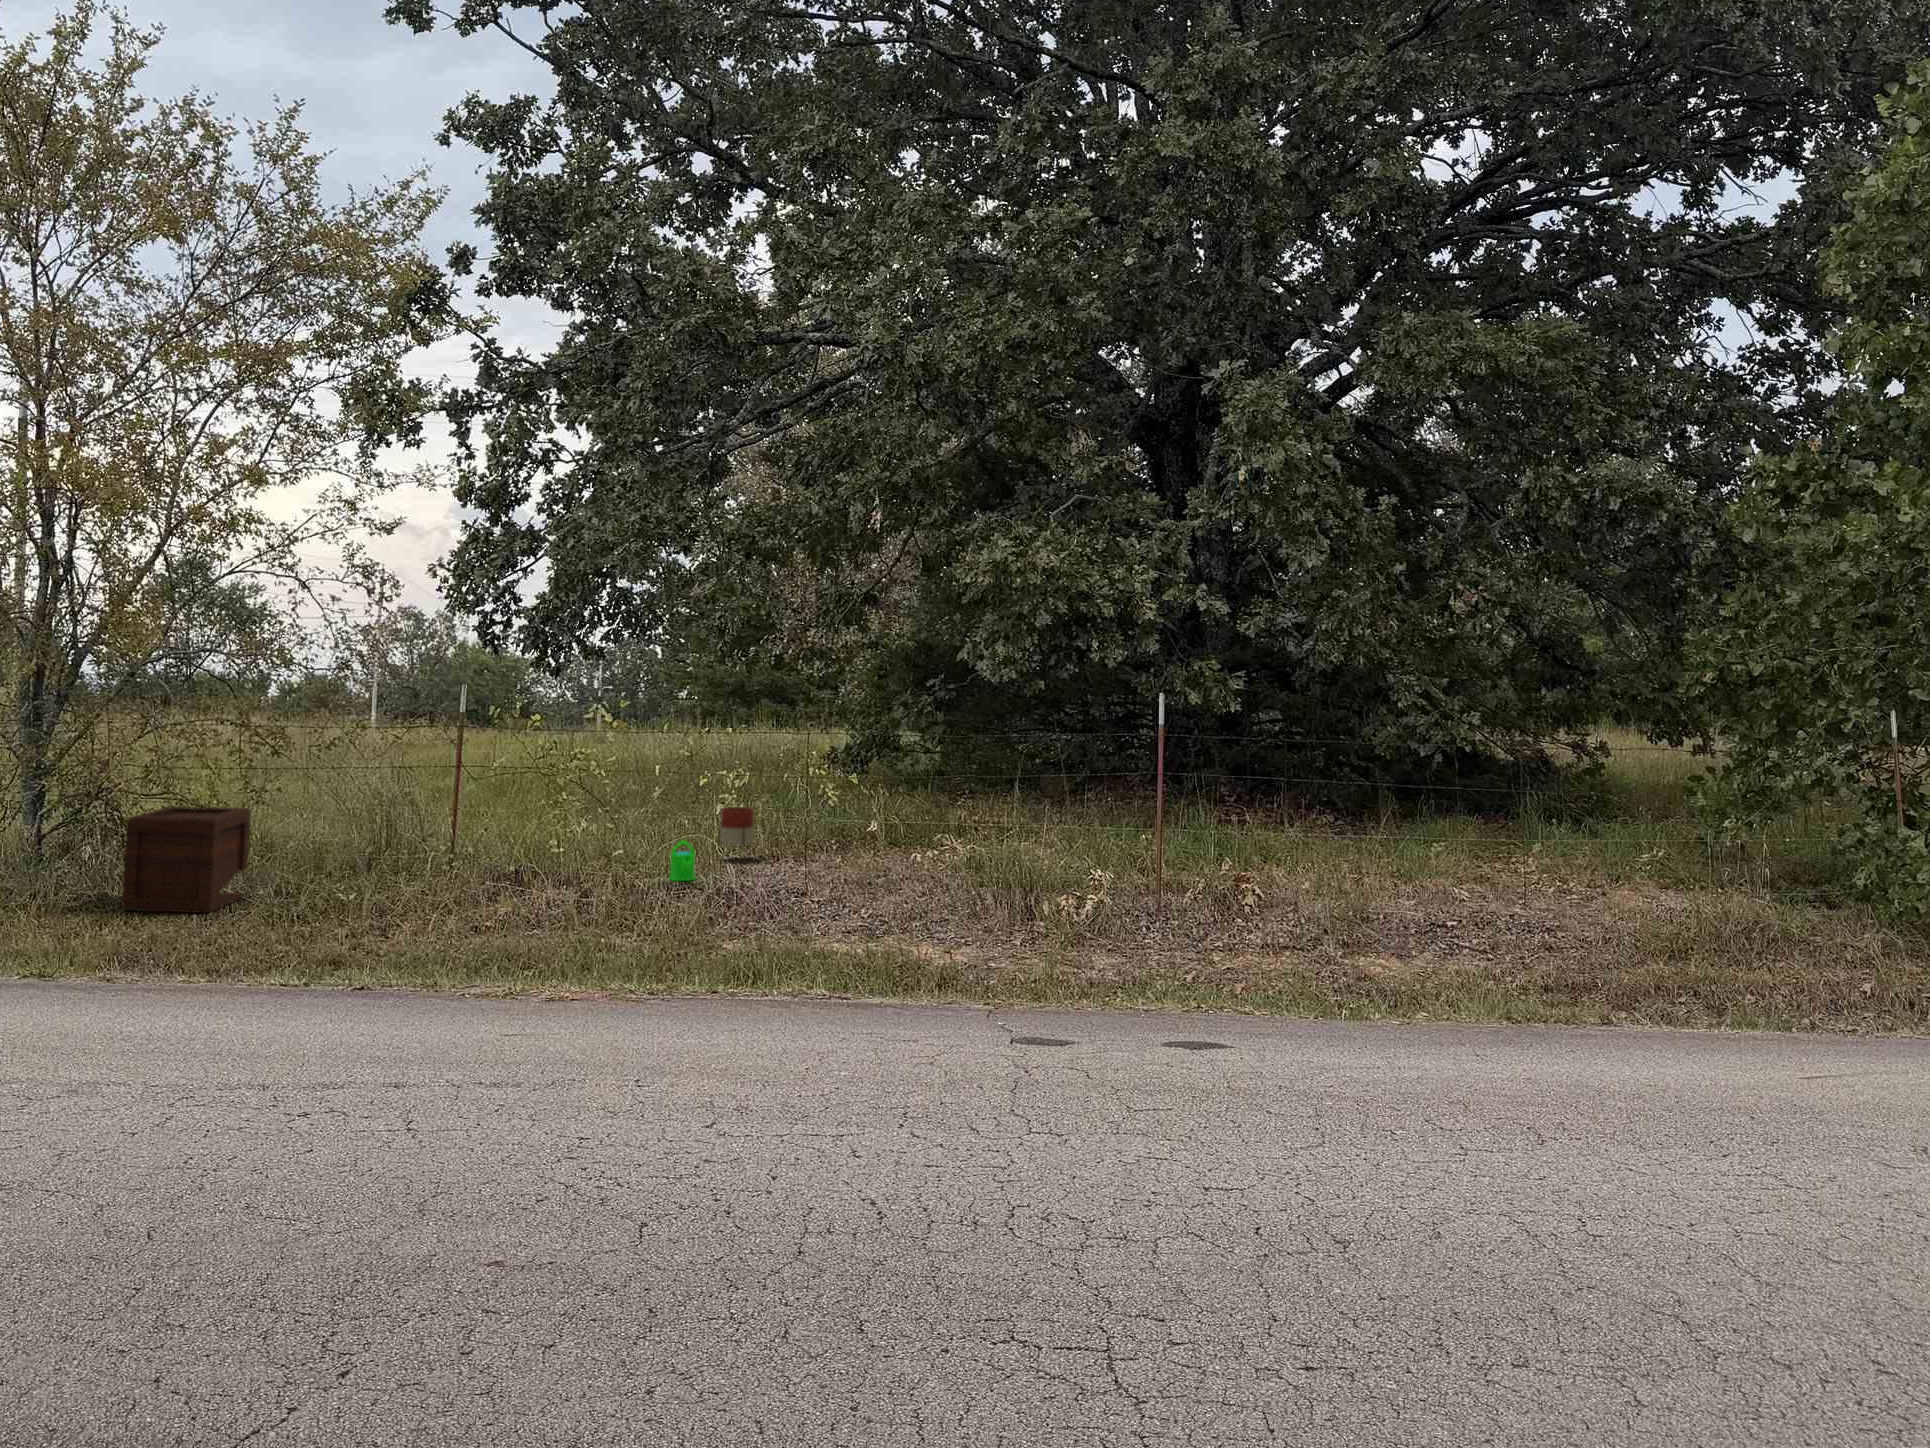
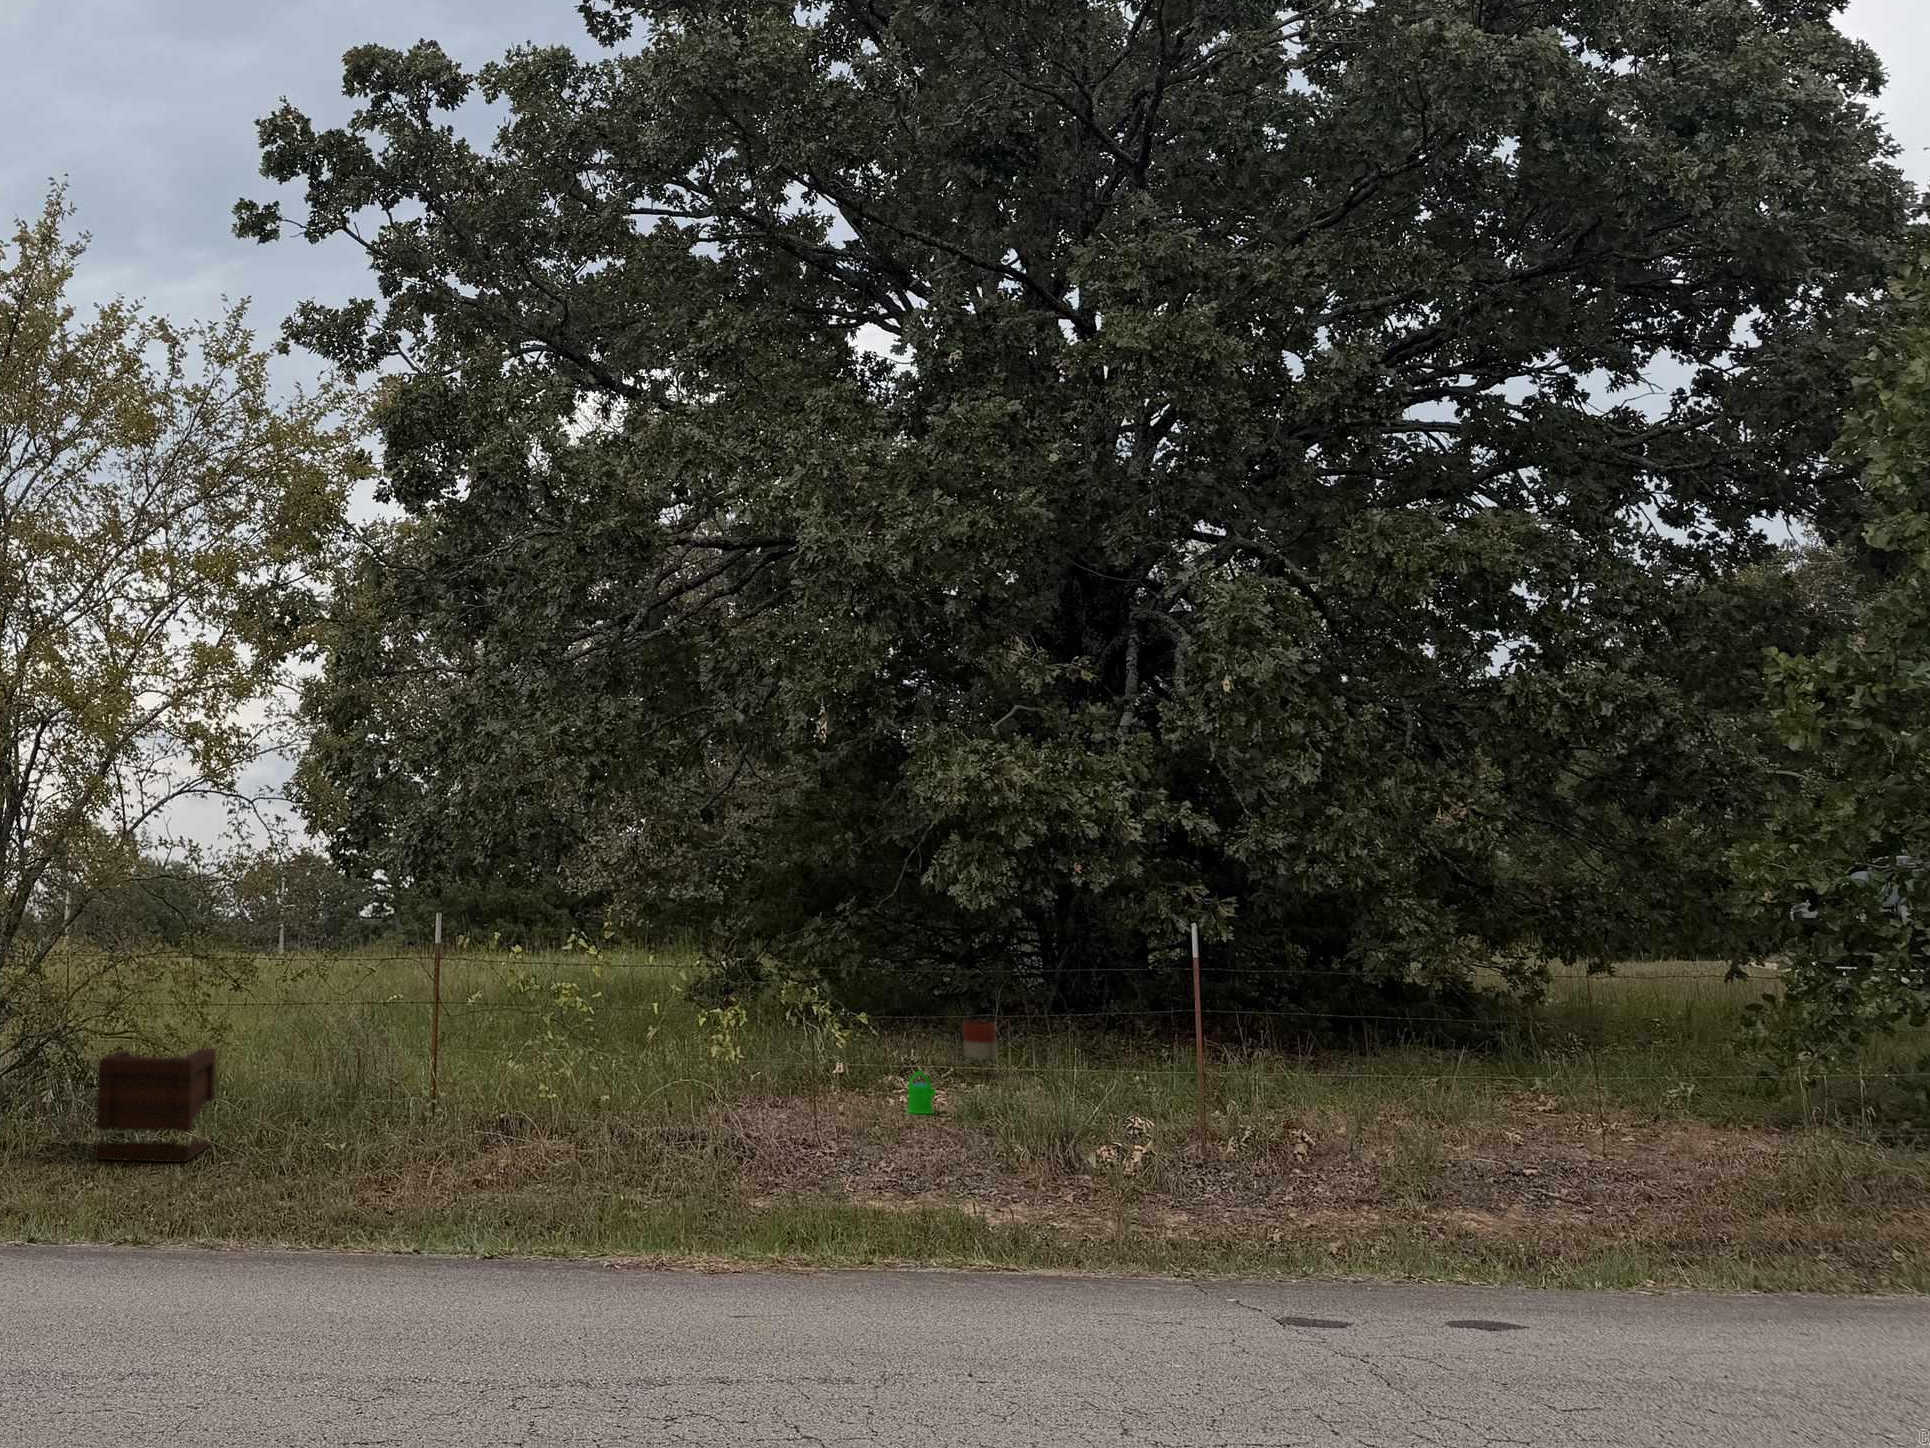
planter: present [719,807,754,846] -> present [961,1021,998,1067]
watering can: present [669,840,696,881] -> present [908,1071,936,1114]

